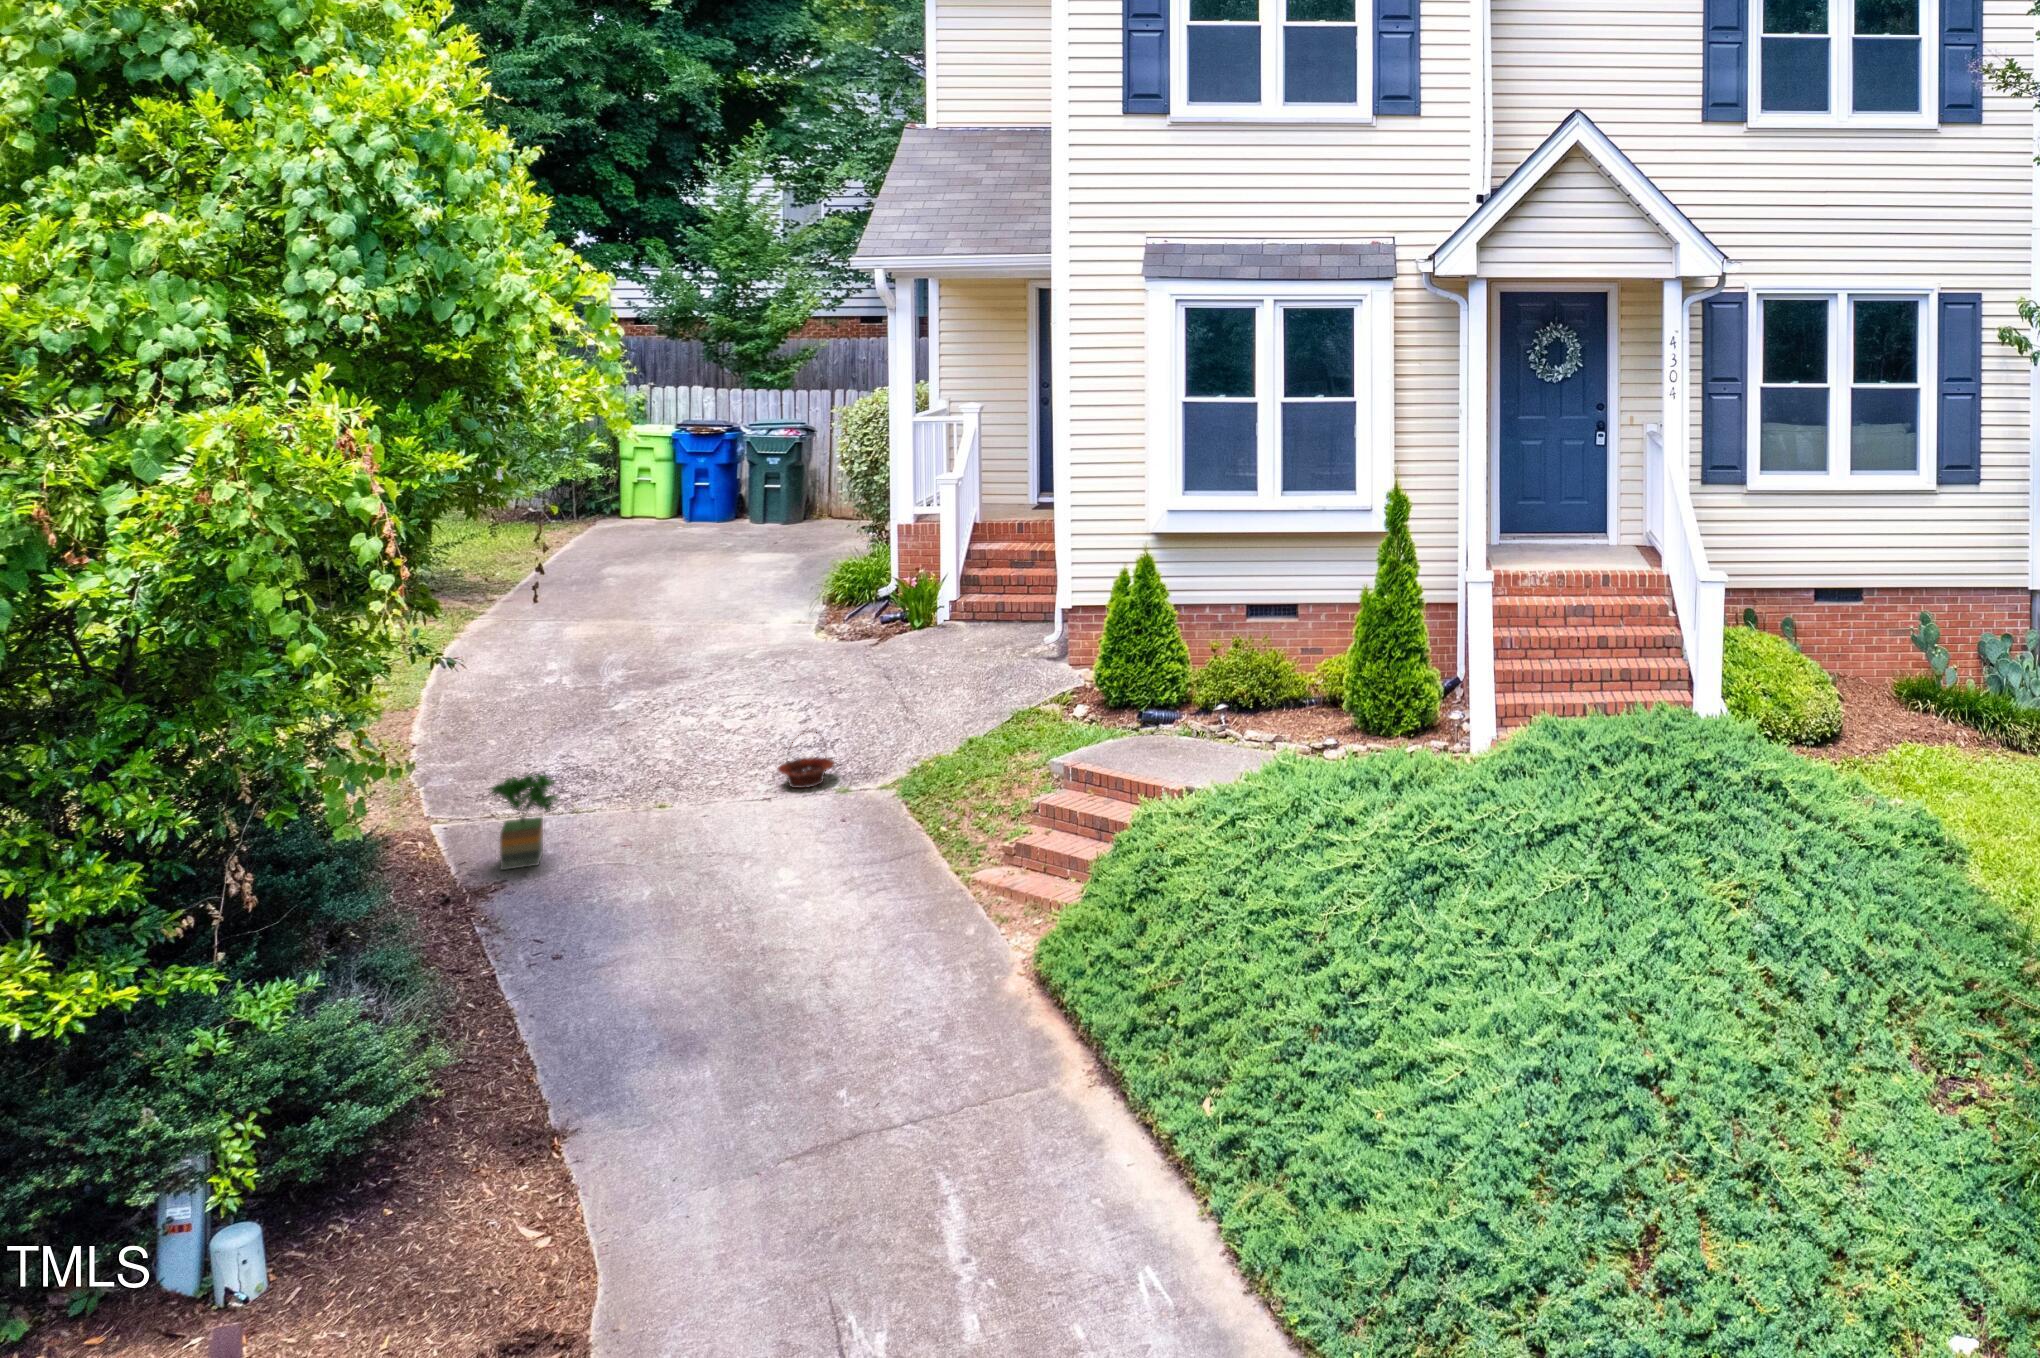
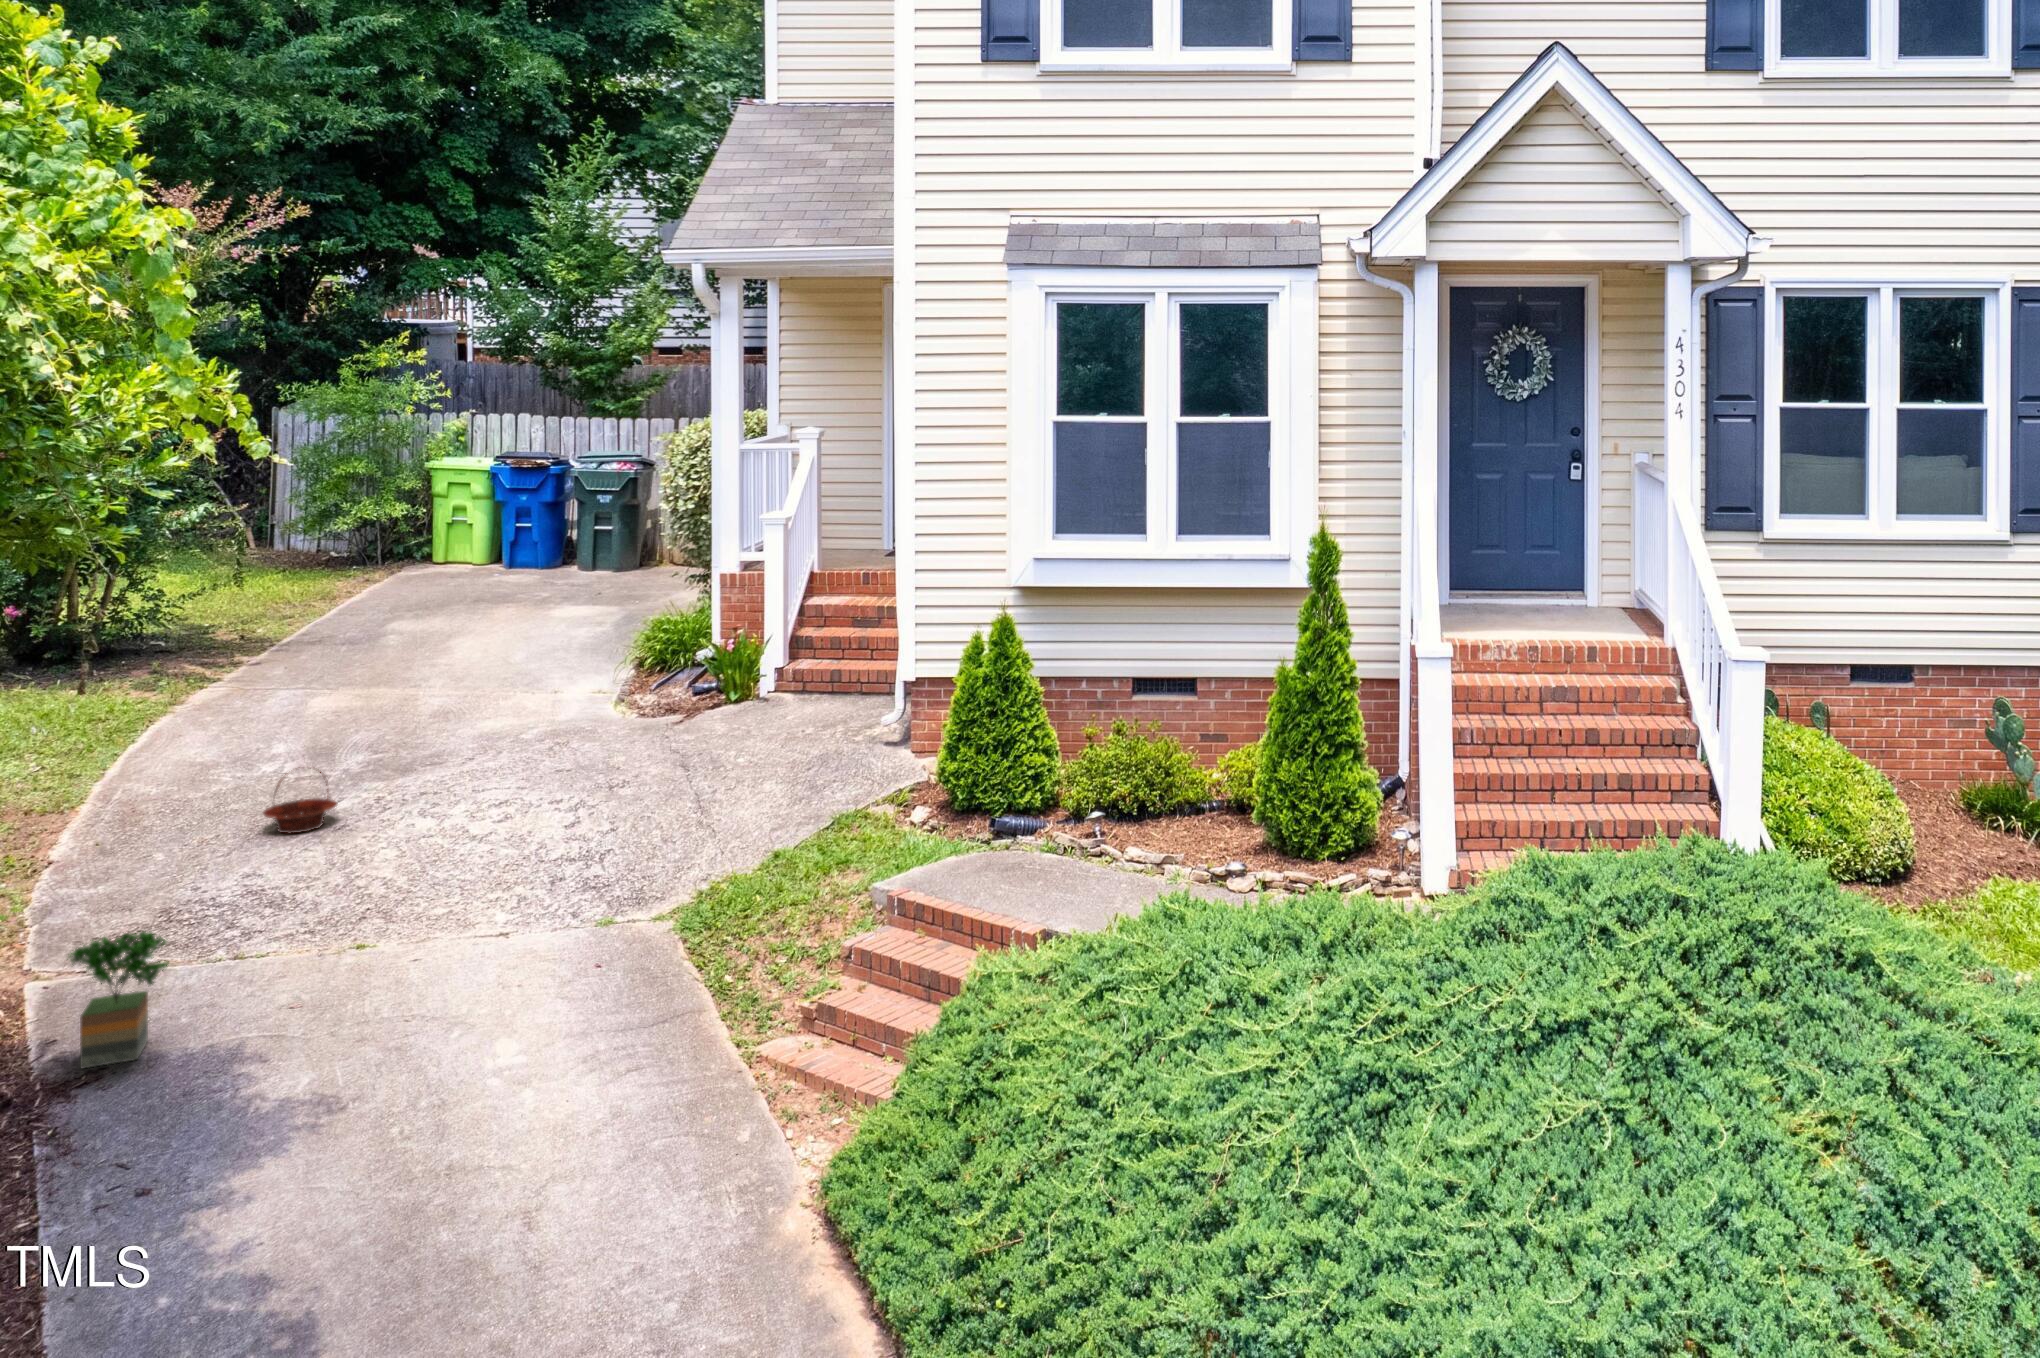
basket: present [778,732,834,788] -> present [263,768,338,834]

